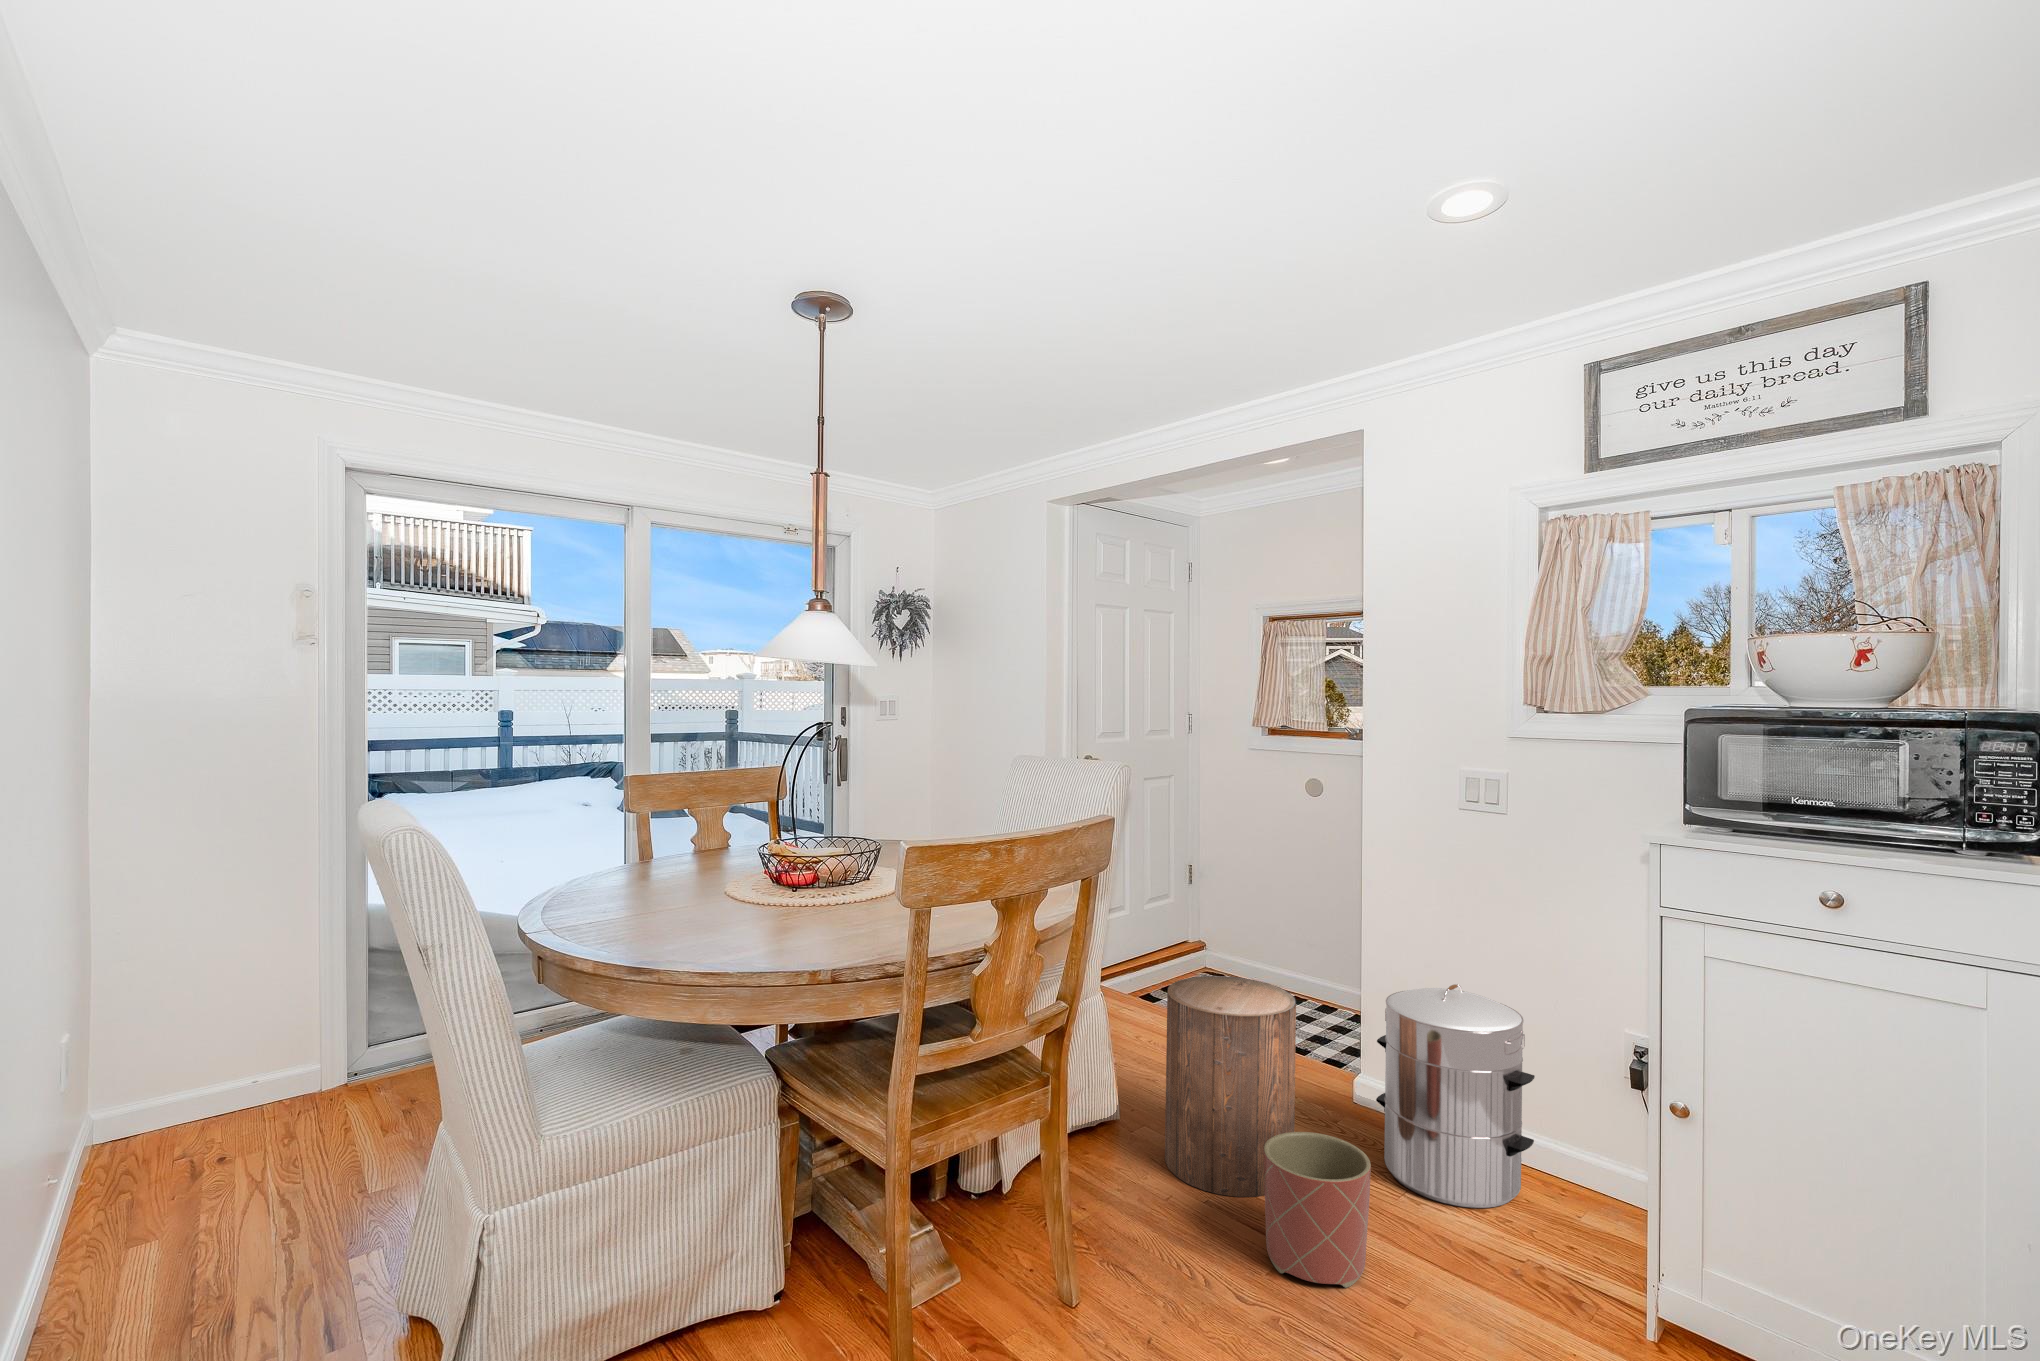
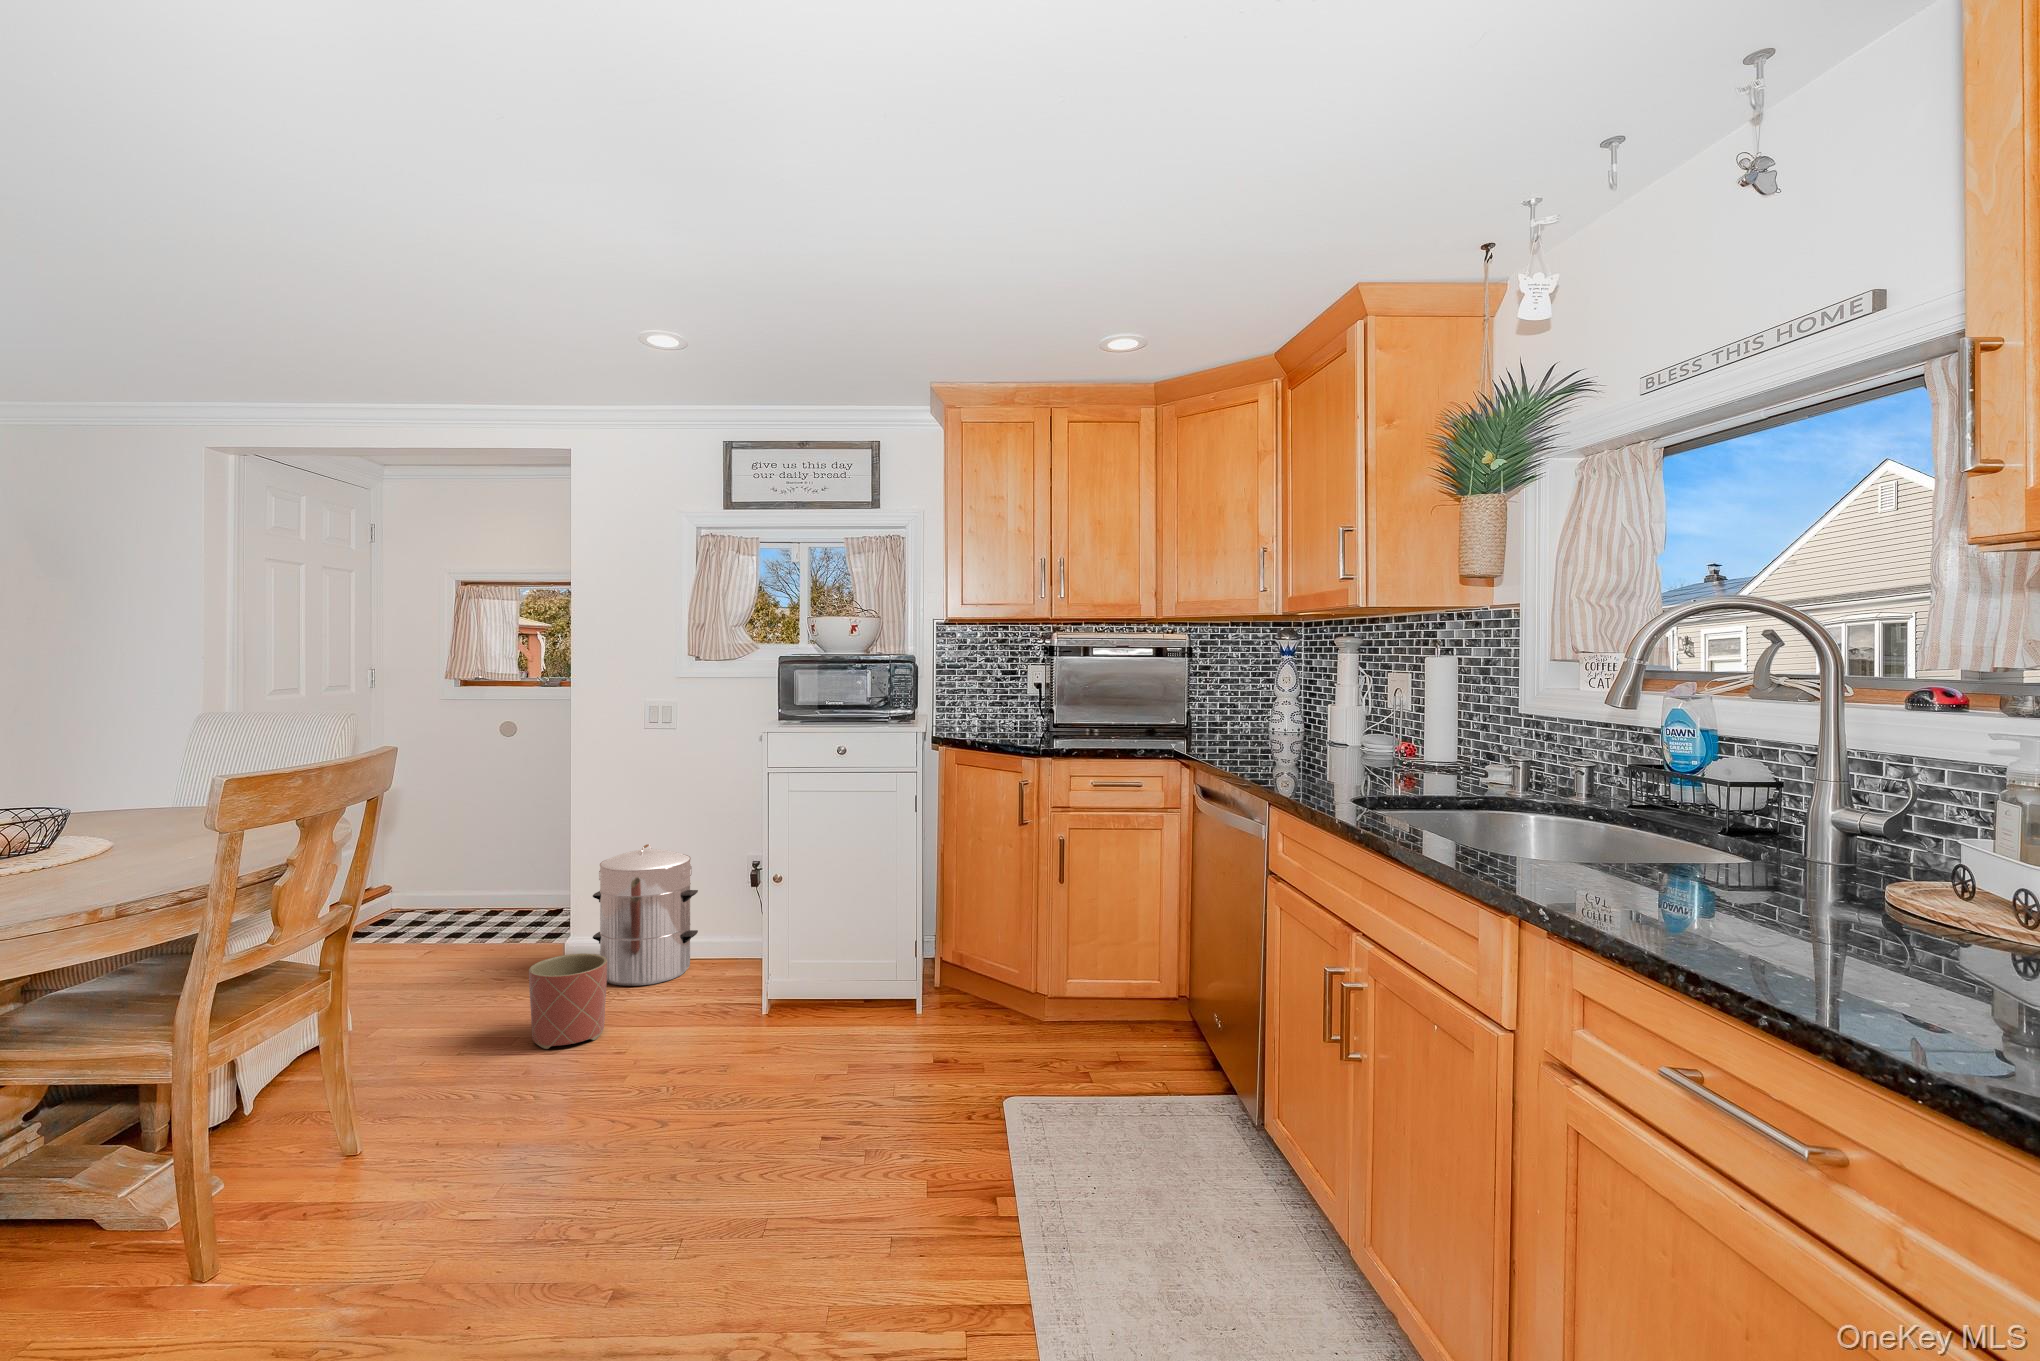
stool: present [1165,976,1296,1197] -> none [422,872,536,1032]

